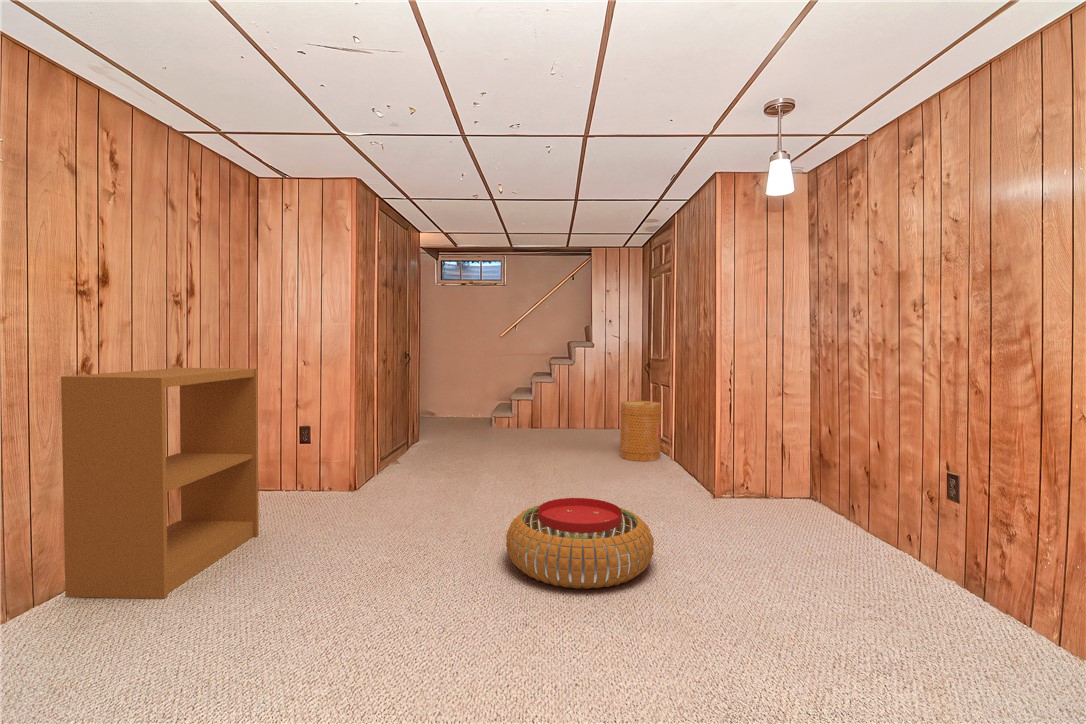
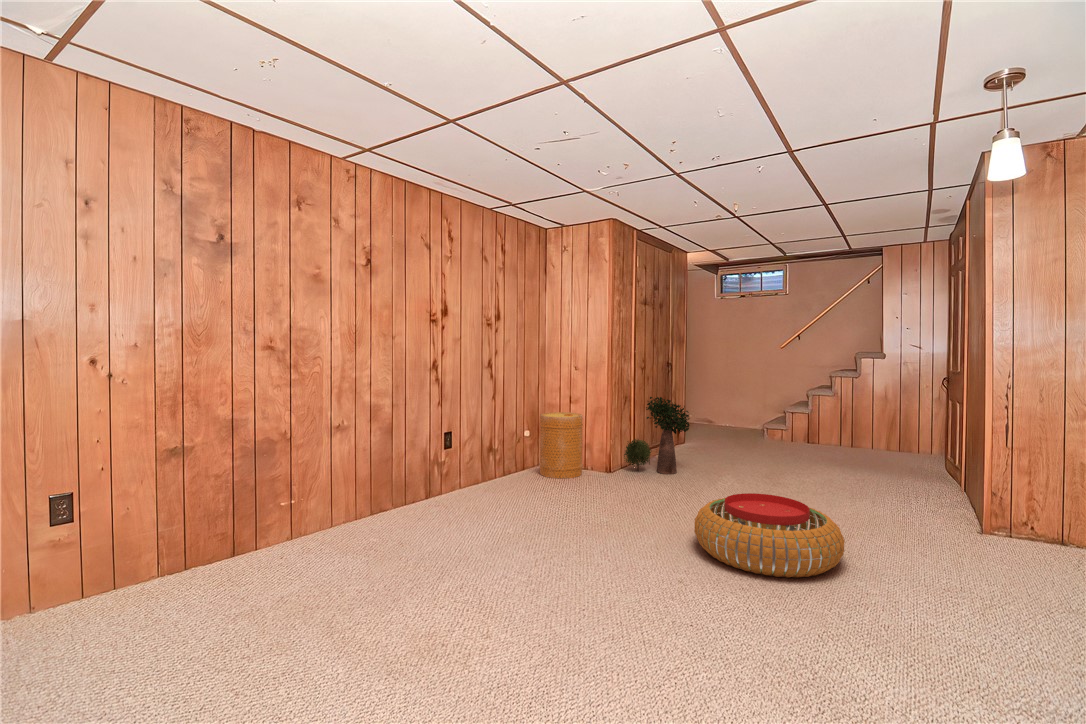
bookshelf: present [61,368,259,599] -> none [419,368,532,515]
potted plant: none [370,396,448,485] -> present [624,397,690,474]
basket: present [620,401,662,461] -> present [539,412,583,478]

